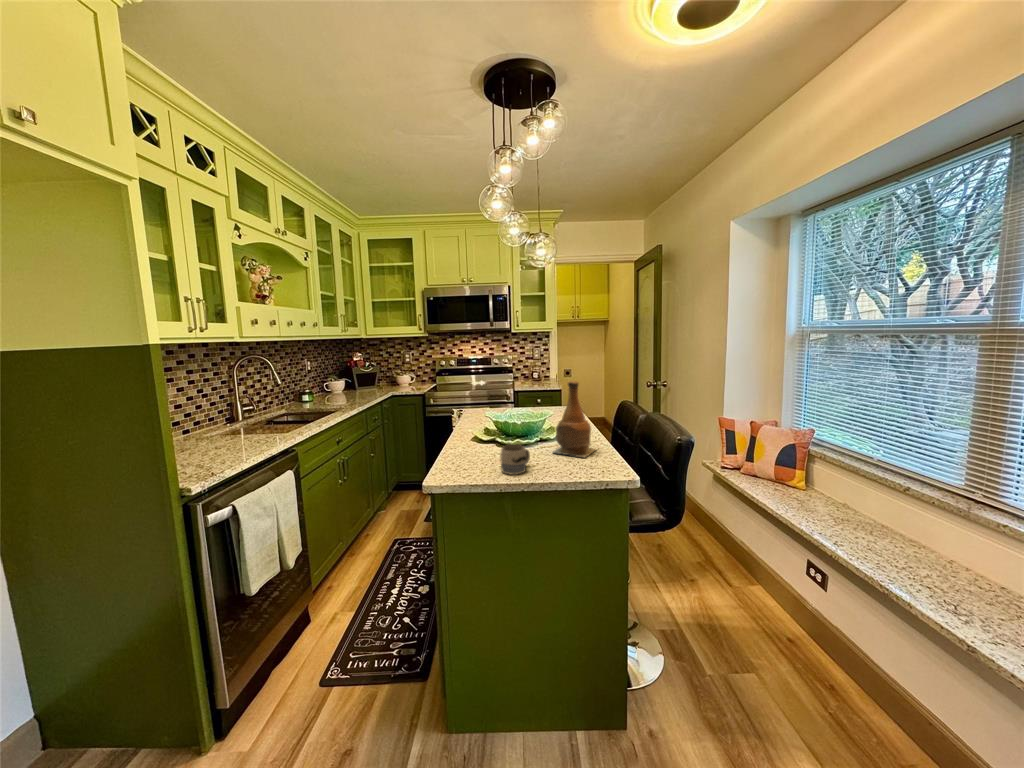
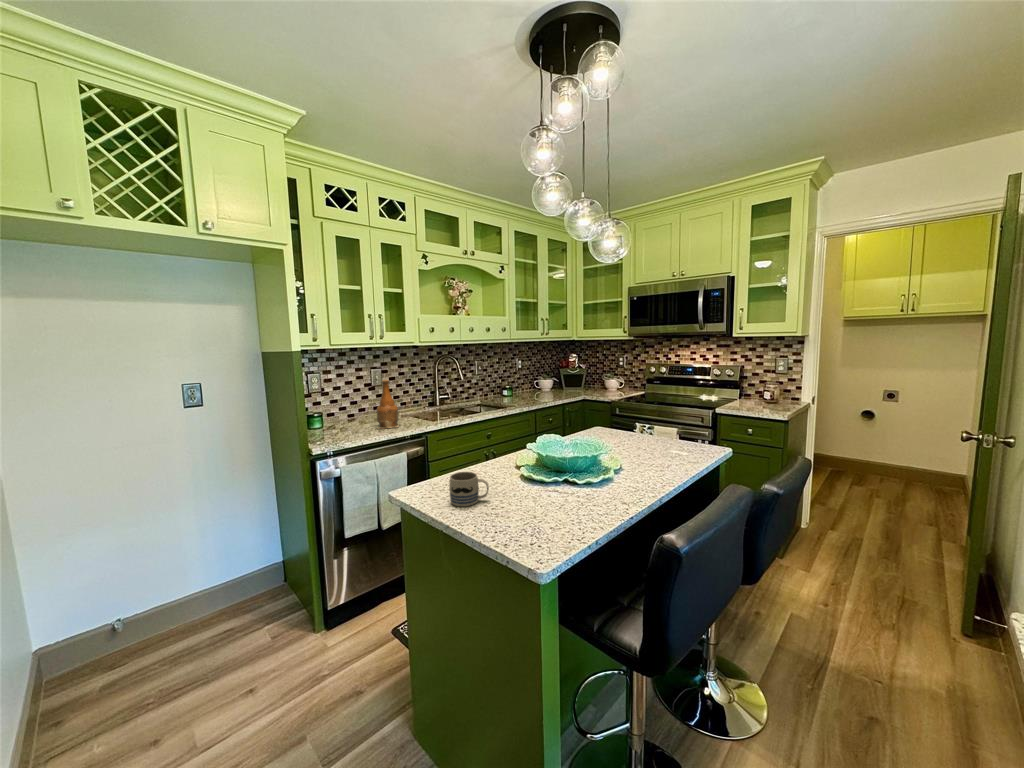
bottle: present [553,381,595,457] -> present [376,380,399,429]

